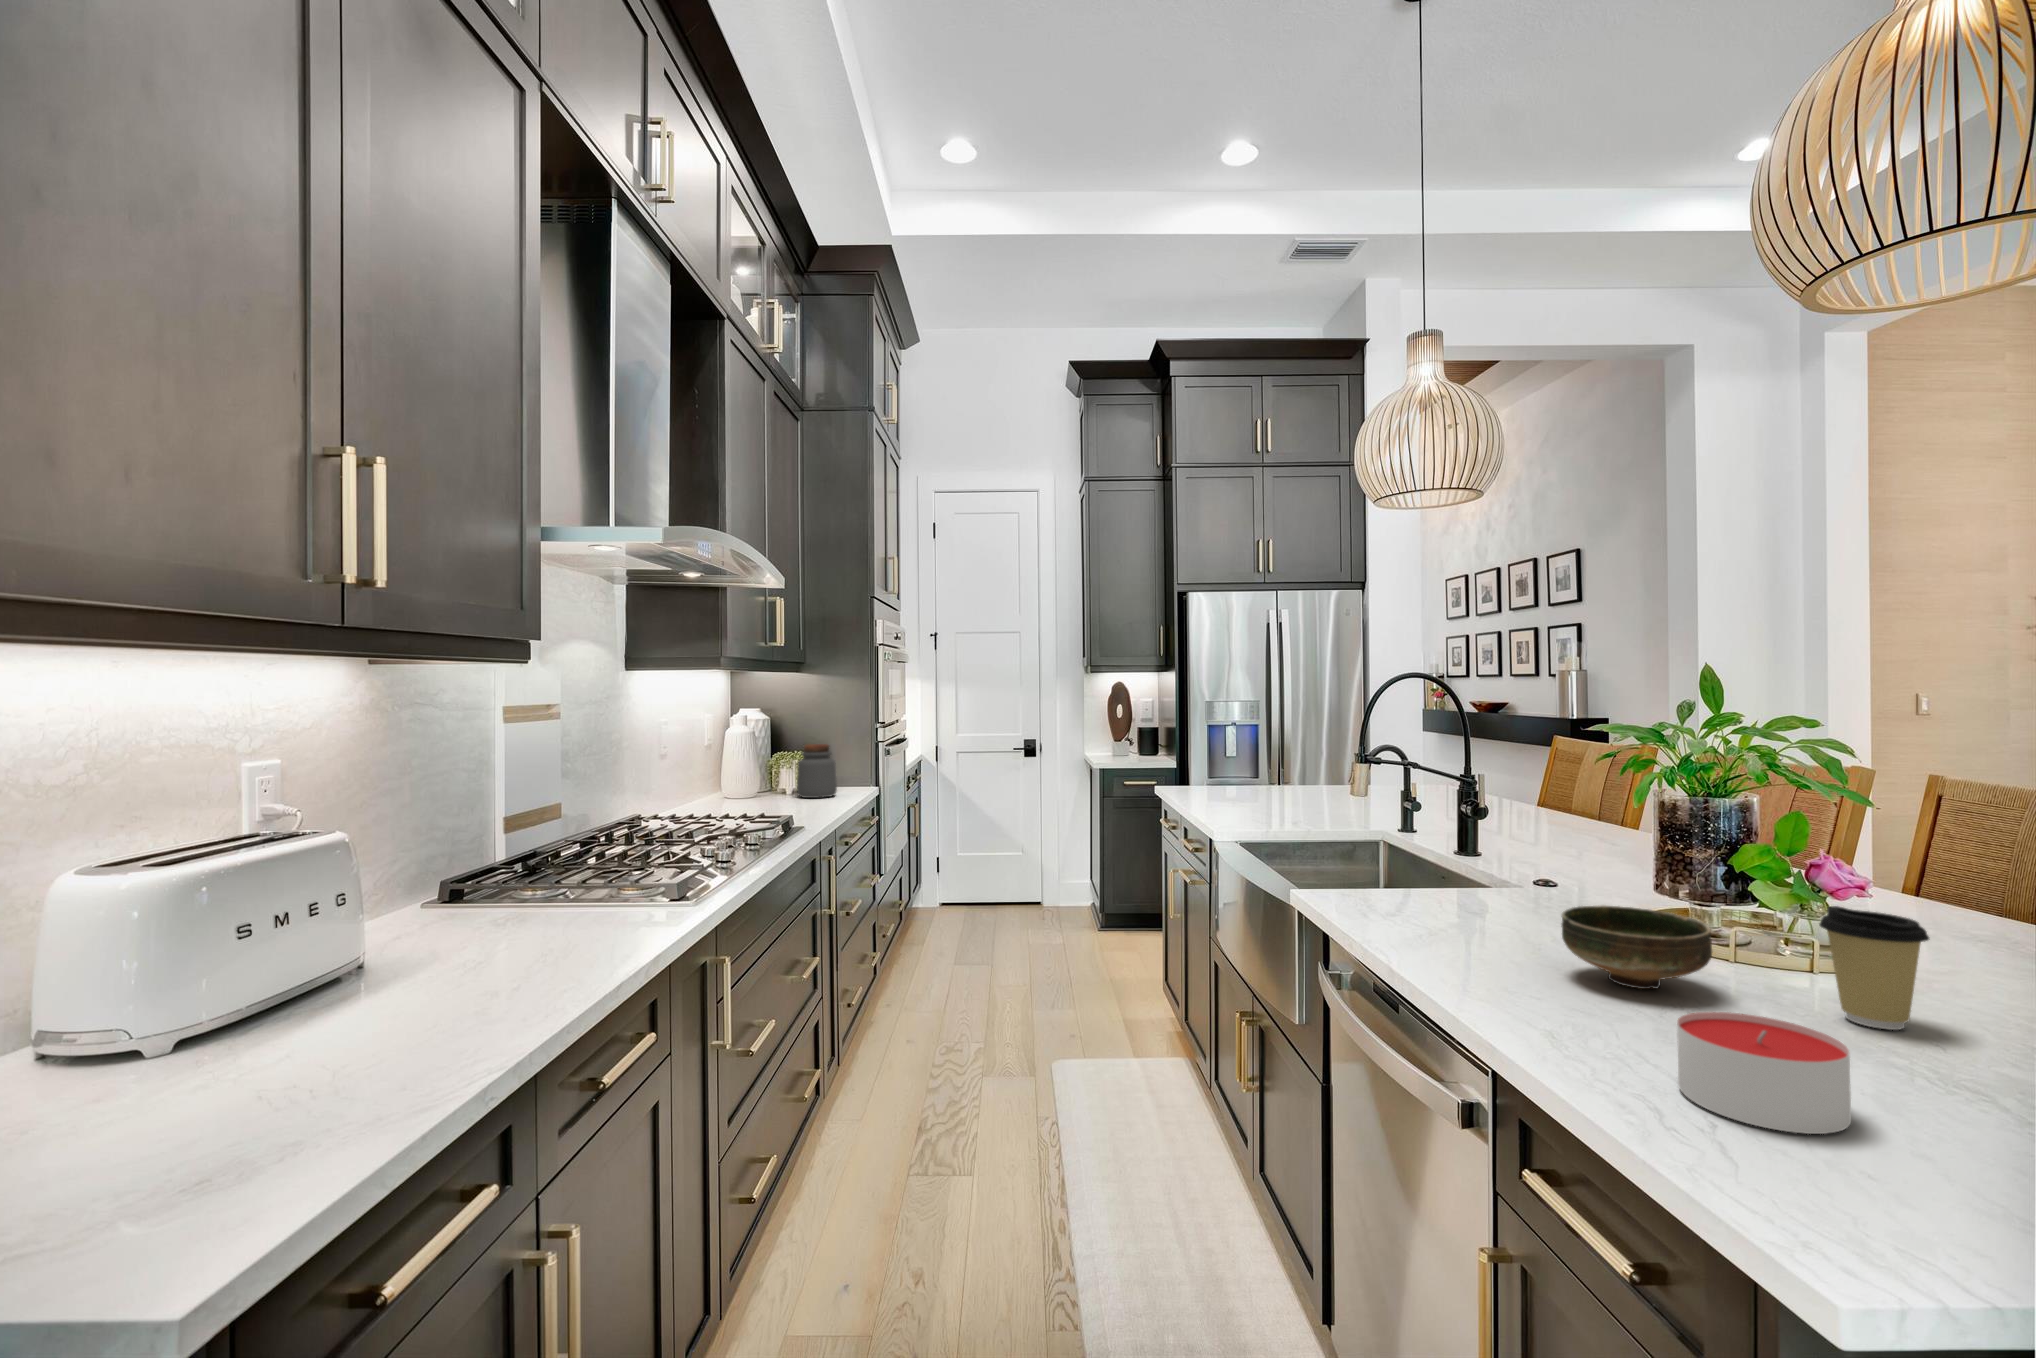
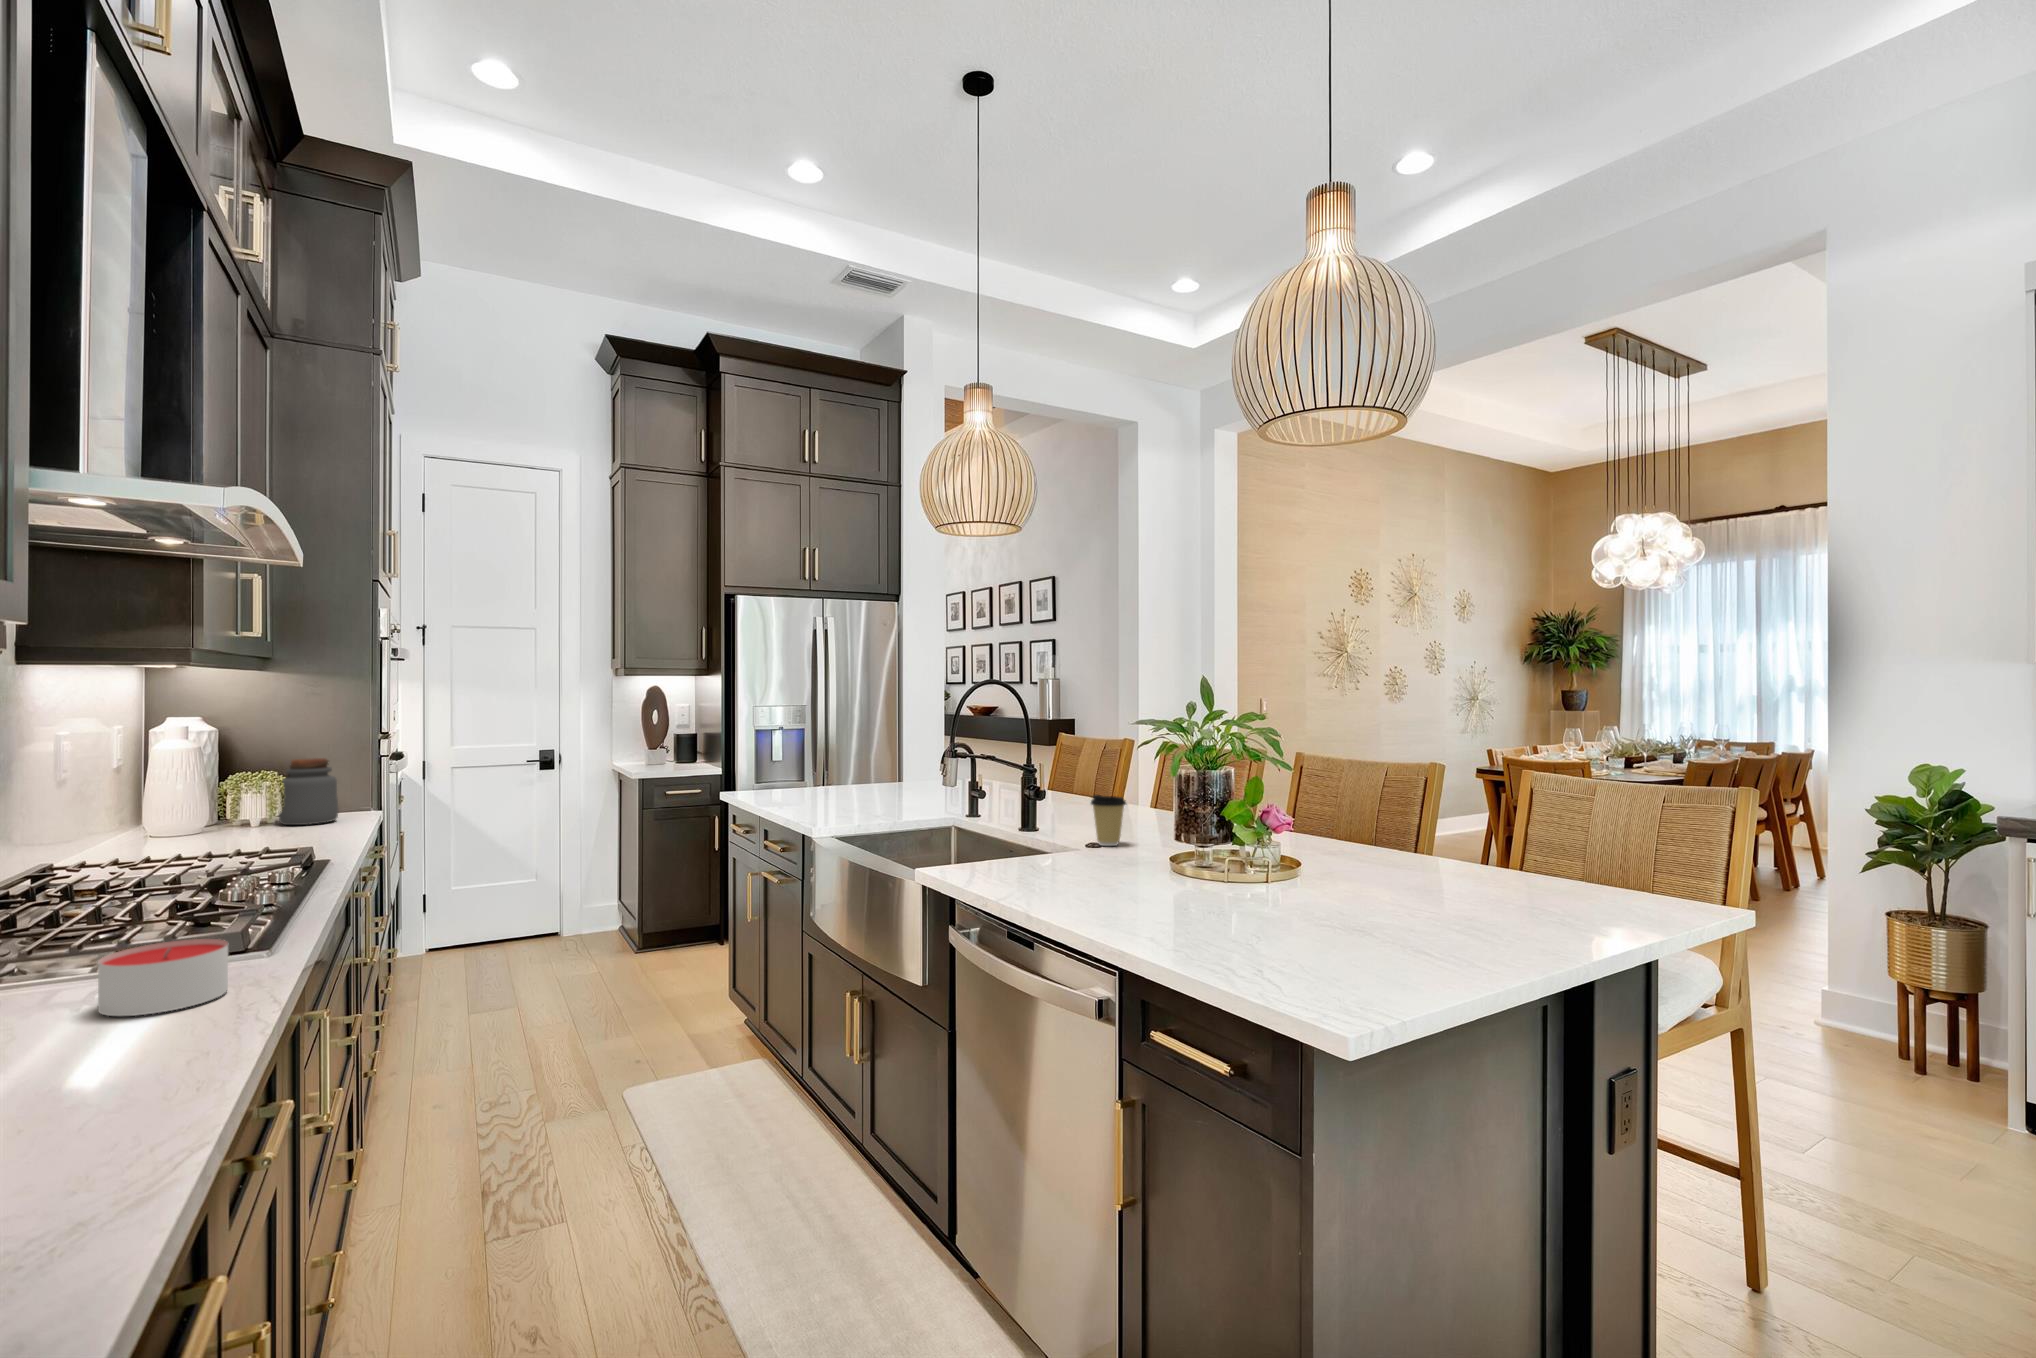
bowl: present [1561,905,1712,989] -> none [1141,850,1229,904]
coffee cup: present [1819,906,1929,1030] -> present [1091,795,1126,846]
candle: present [1677,1012,1851,1134] -> present [98,939,228,1016]

